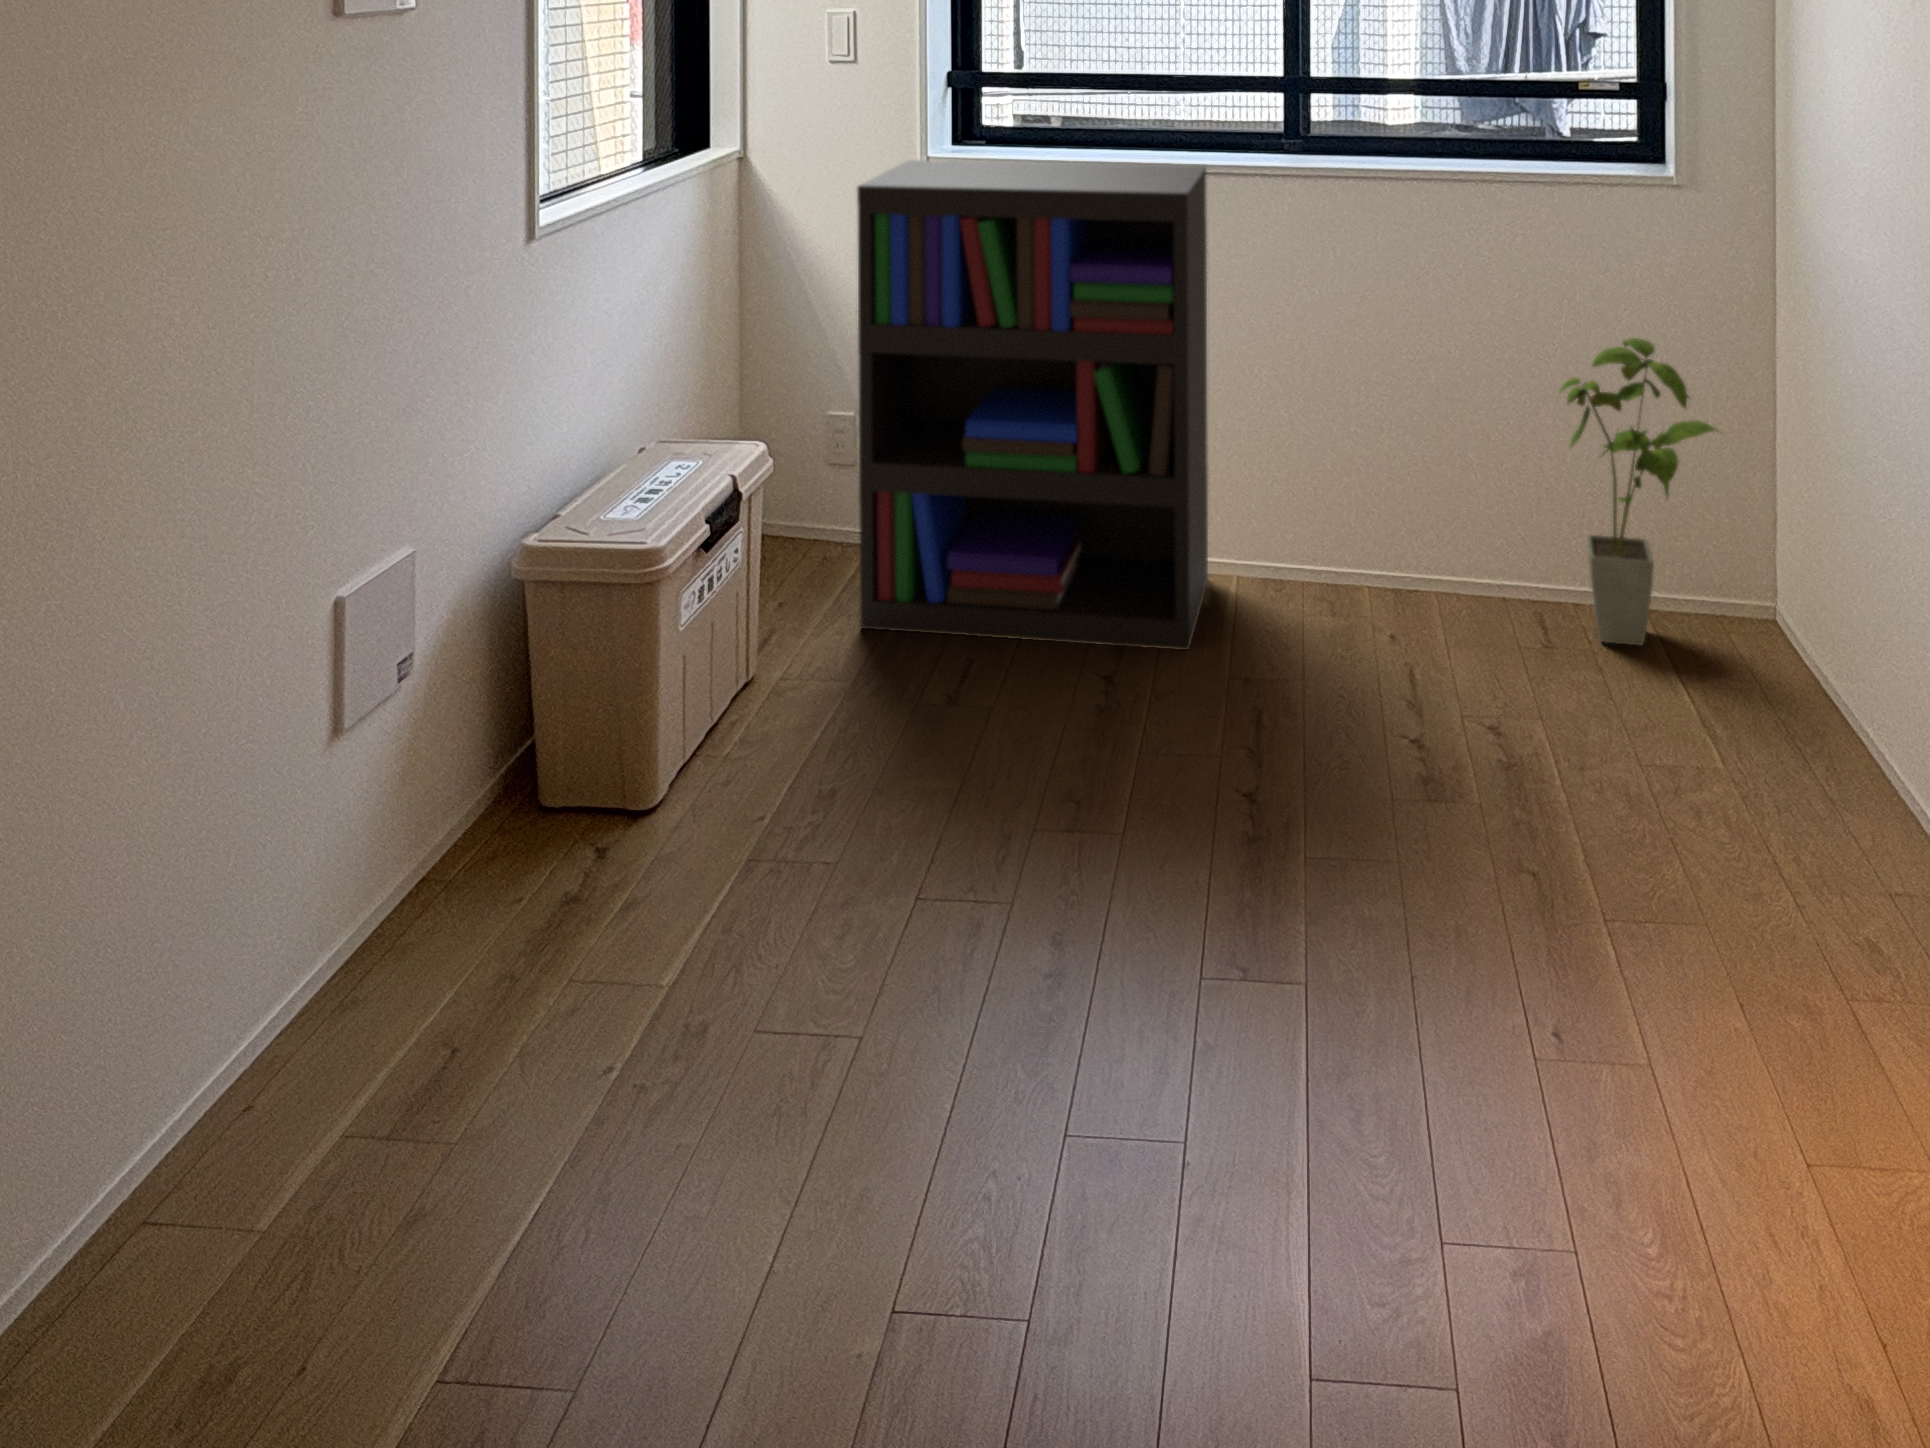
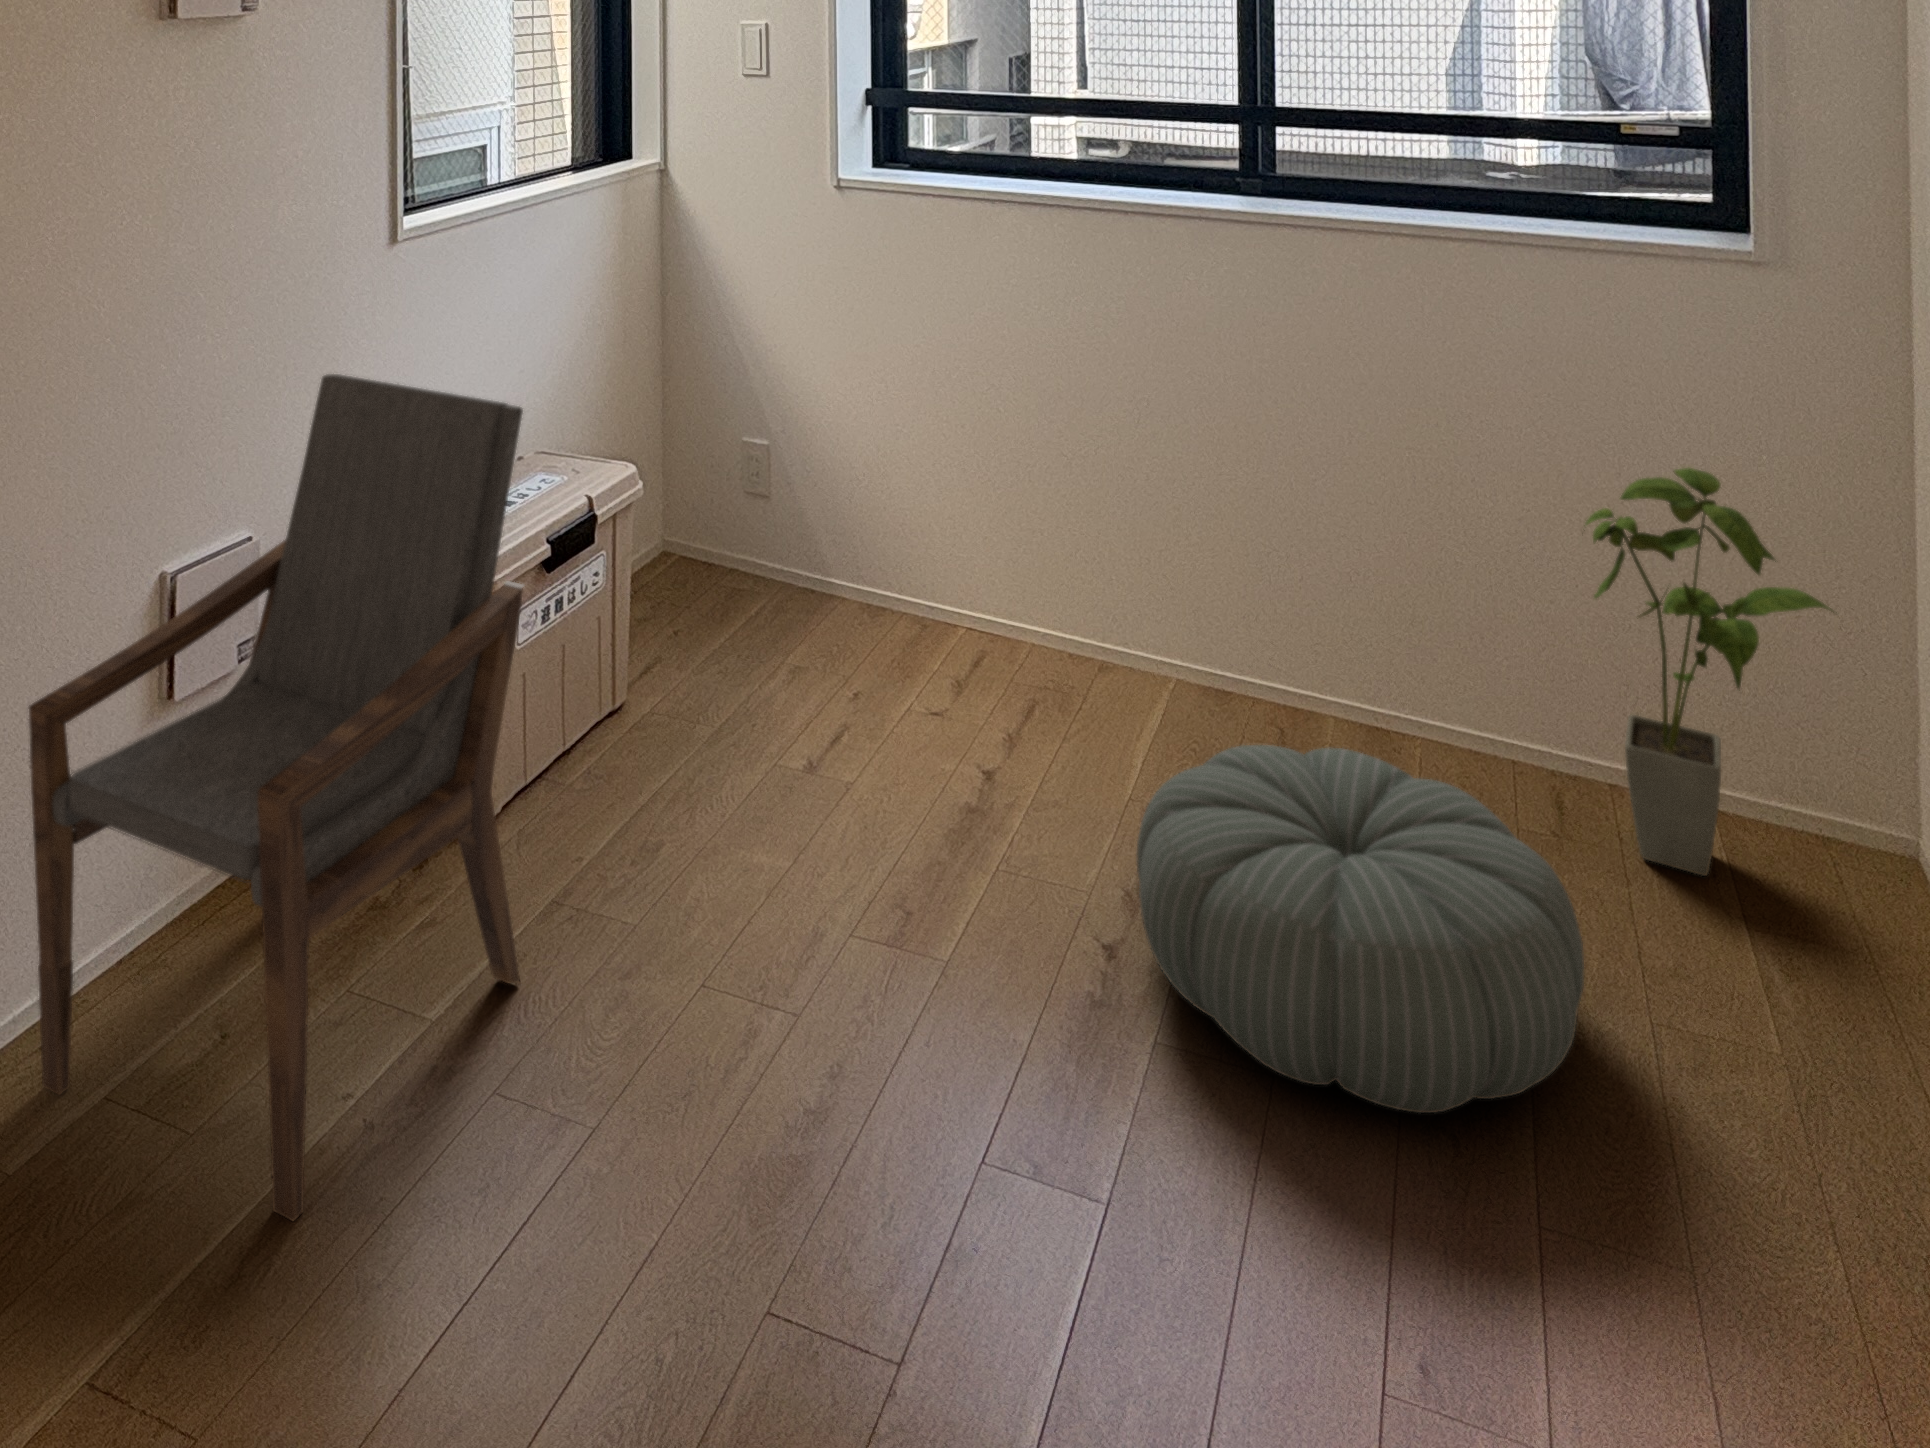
bookshelf: present [857,160,1208,650] -> none [738,181,1137,762]
armchair: none [251,376,750,1180] -> present [29,374,523,1221]
pouf: none [1266,591,1596,847] -> present [1137,745,1584,1113]

